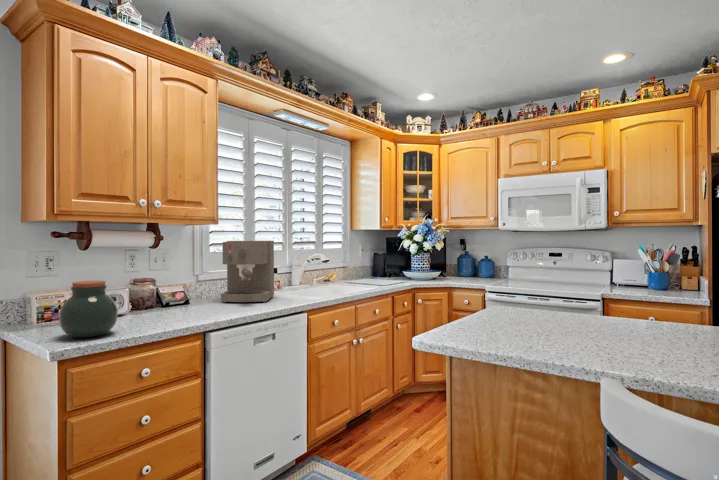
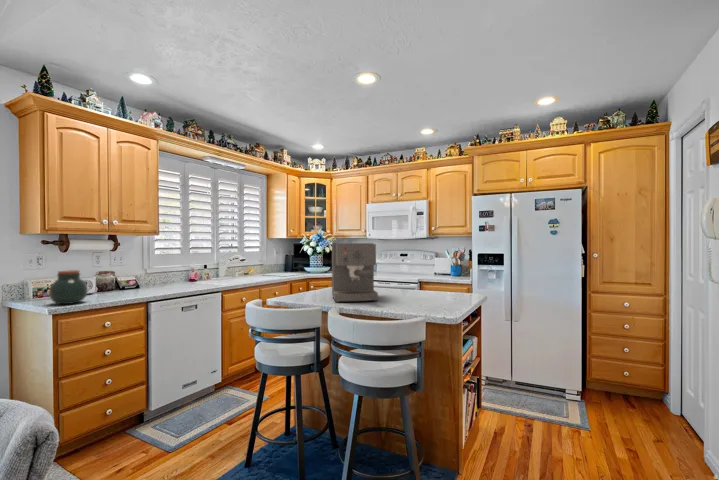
coffee maker: present [221,241,274,303] -> present [332,243,378,302]

